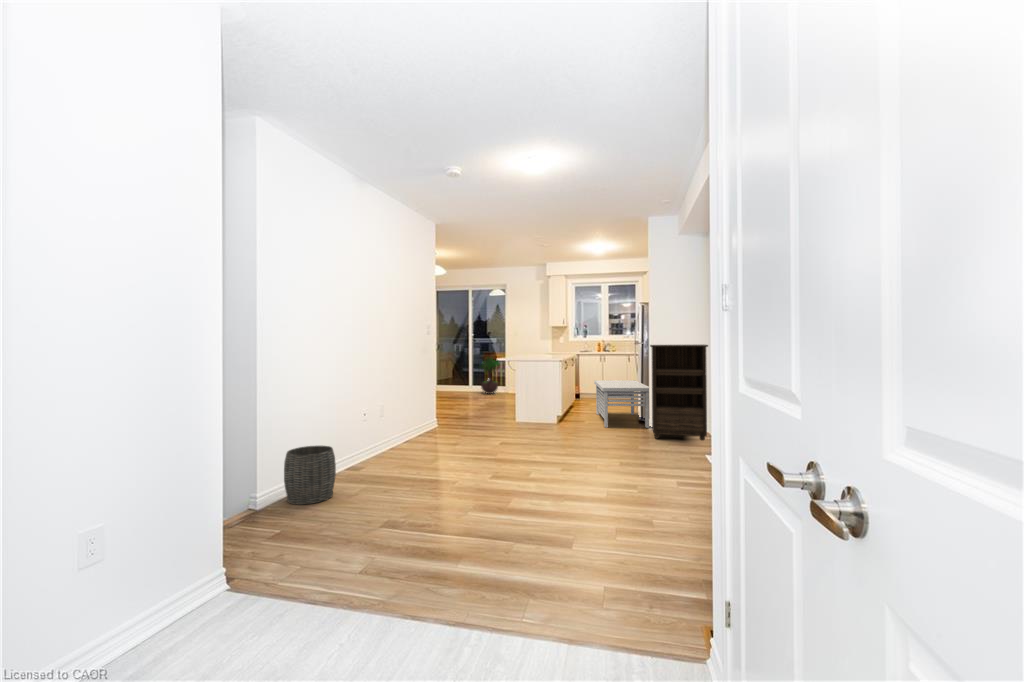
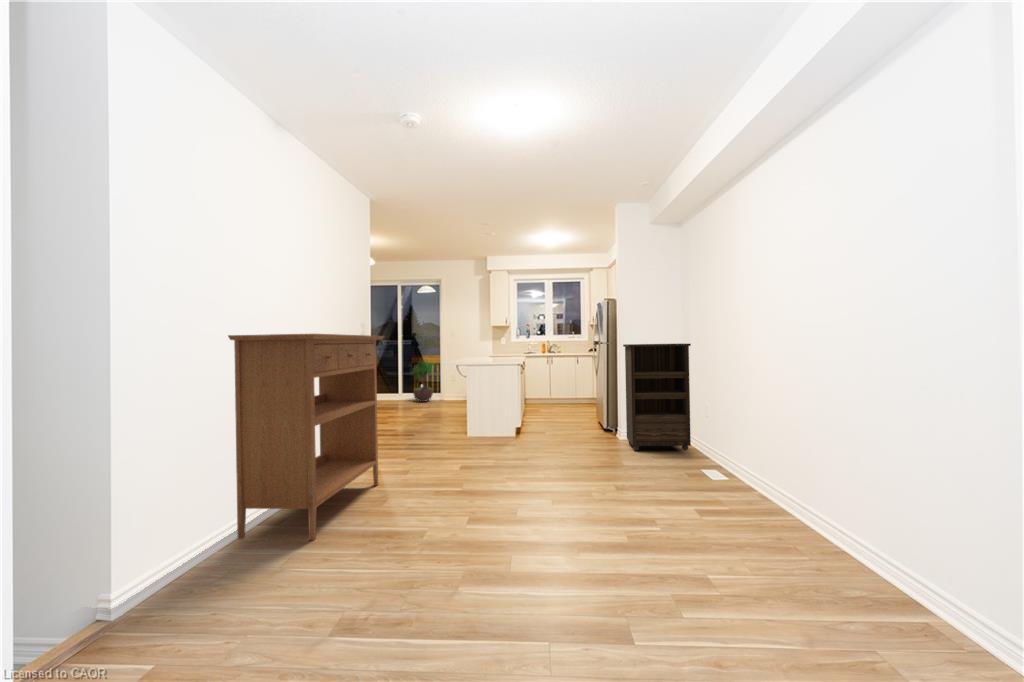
console table: none [326,334,440,481] -> present [228,334,384,540]
storage bench: present [594,380,649,428] -> none [550,384,622,439]
woven basket: present [284,446,336,505] -> none [160,500,247,601]

